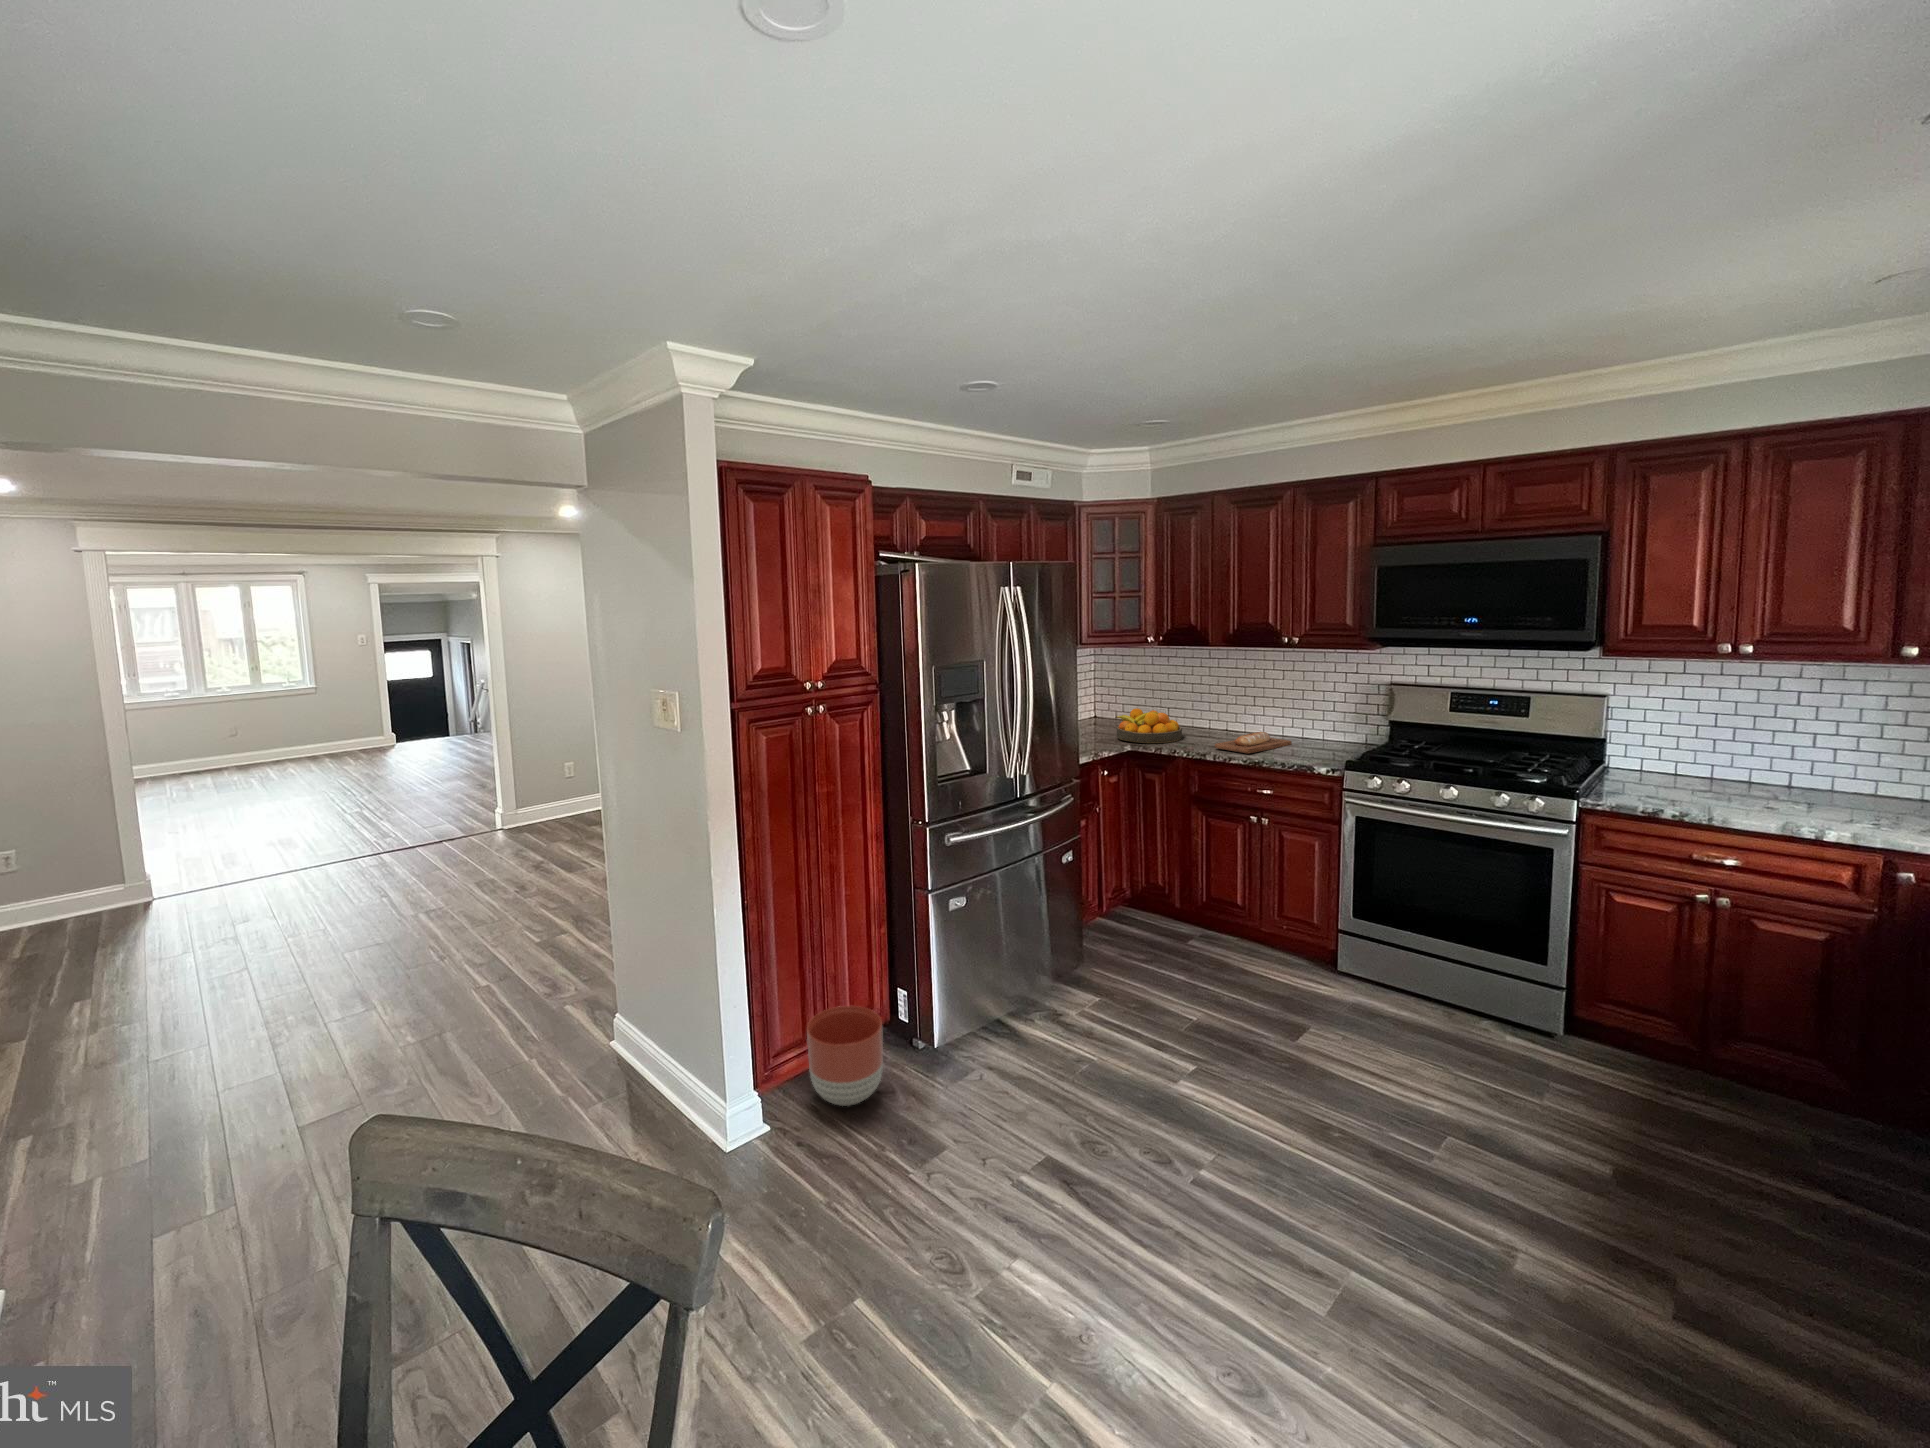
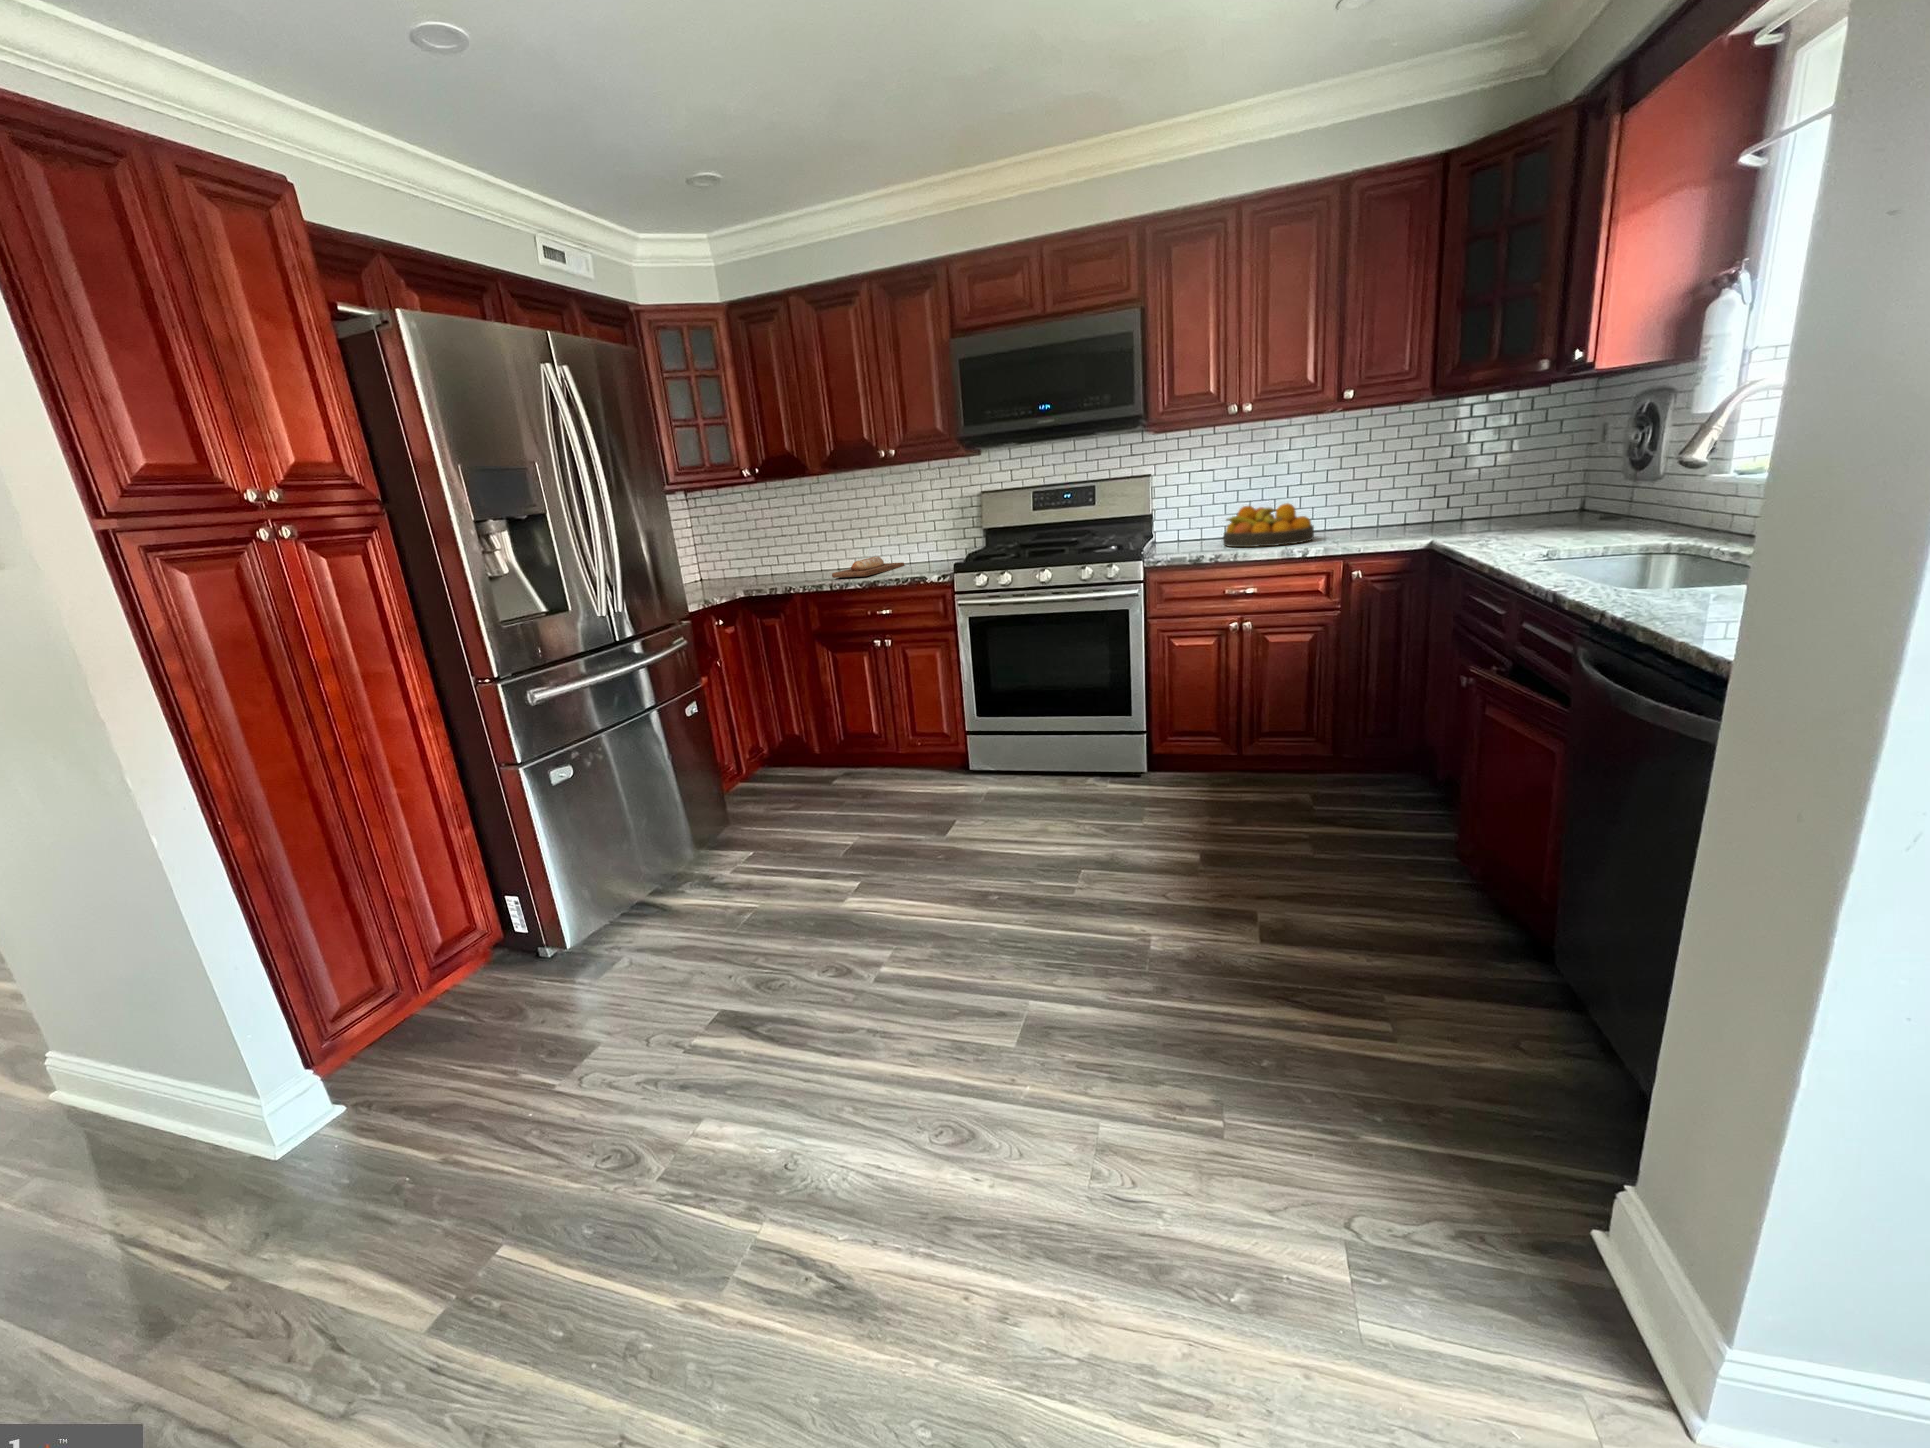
fruit bowl: present [1115,709,1182,743] -> present [1223,503,1314,547]
planter: present [807,1006,883,1106] -> none [373,927,500,1052]

